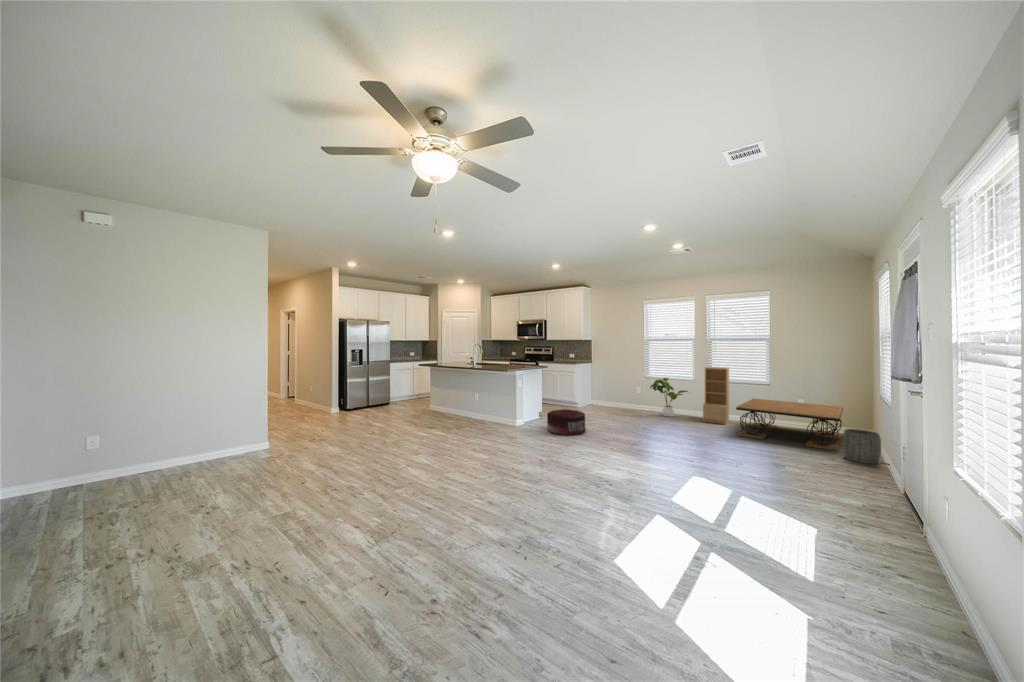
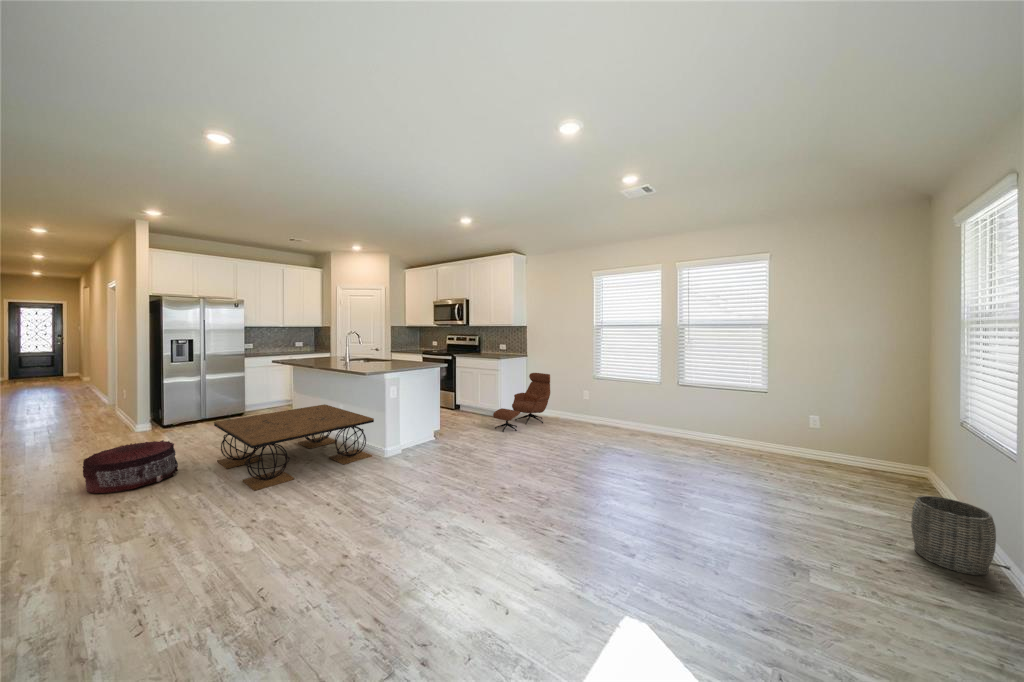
bookshelf: present [703,367,729,424] -> none [669,366,709,455]
lounge chair: none [575,374,612,414] -> present [493,373,550,432]
house plant: present [650,378,688,417] -> none [598,382,654,438]
coffee table: present [736,399,843,451] -> present [214,404,374,491]
pouf: present [547,409,586,435] -> present [83,440,178,494]

